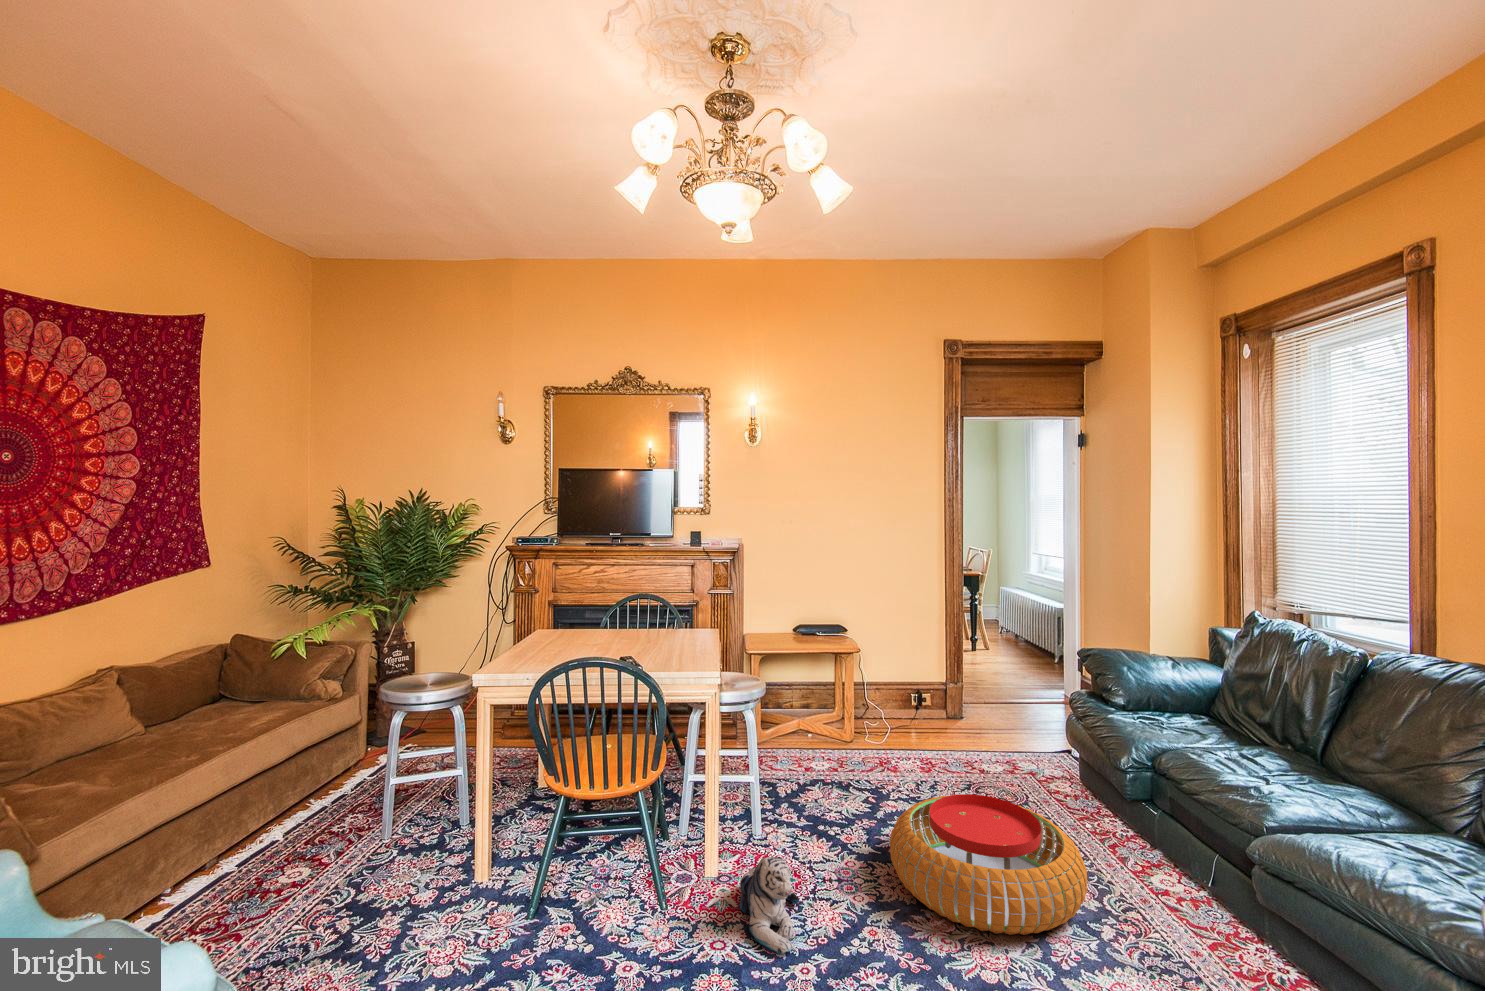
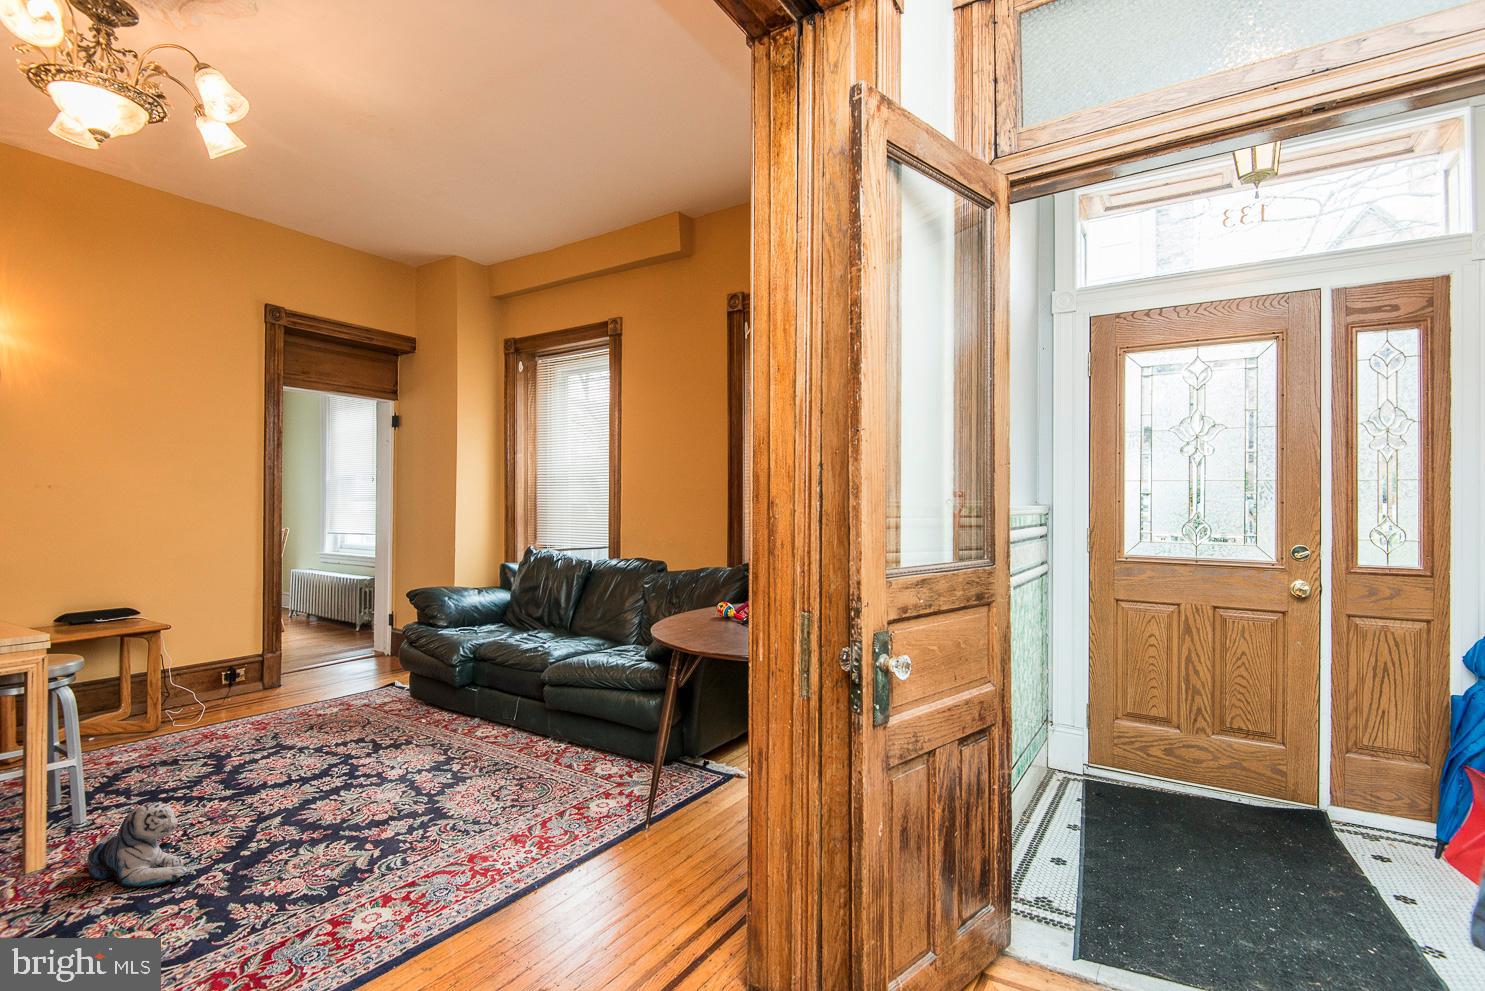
pouf: present [890,794,1087,935] -> none [261,706,440,803]

